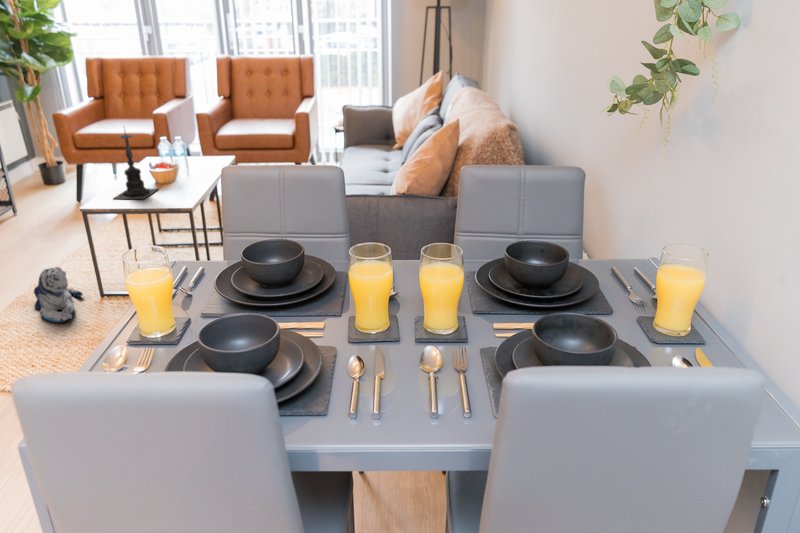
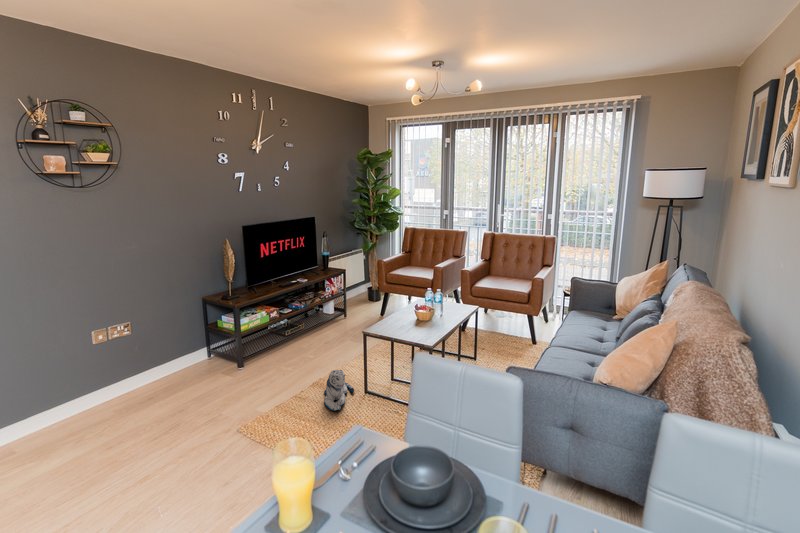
candle holder: present [114,133,157,199] -> none [385,281,418,334]

